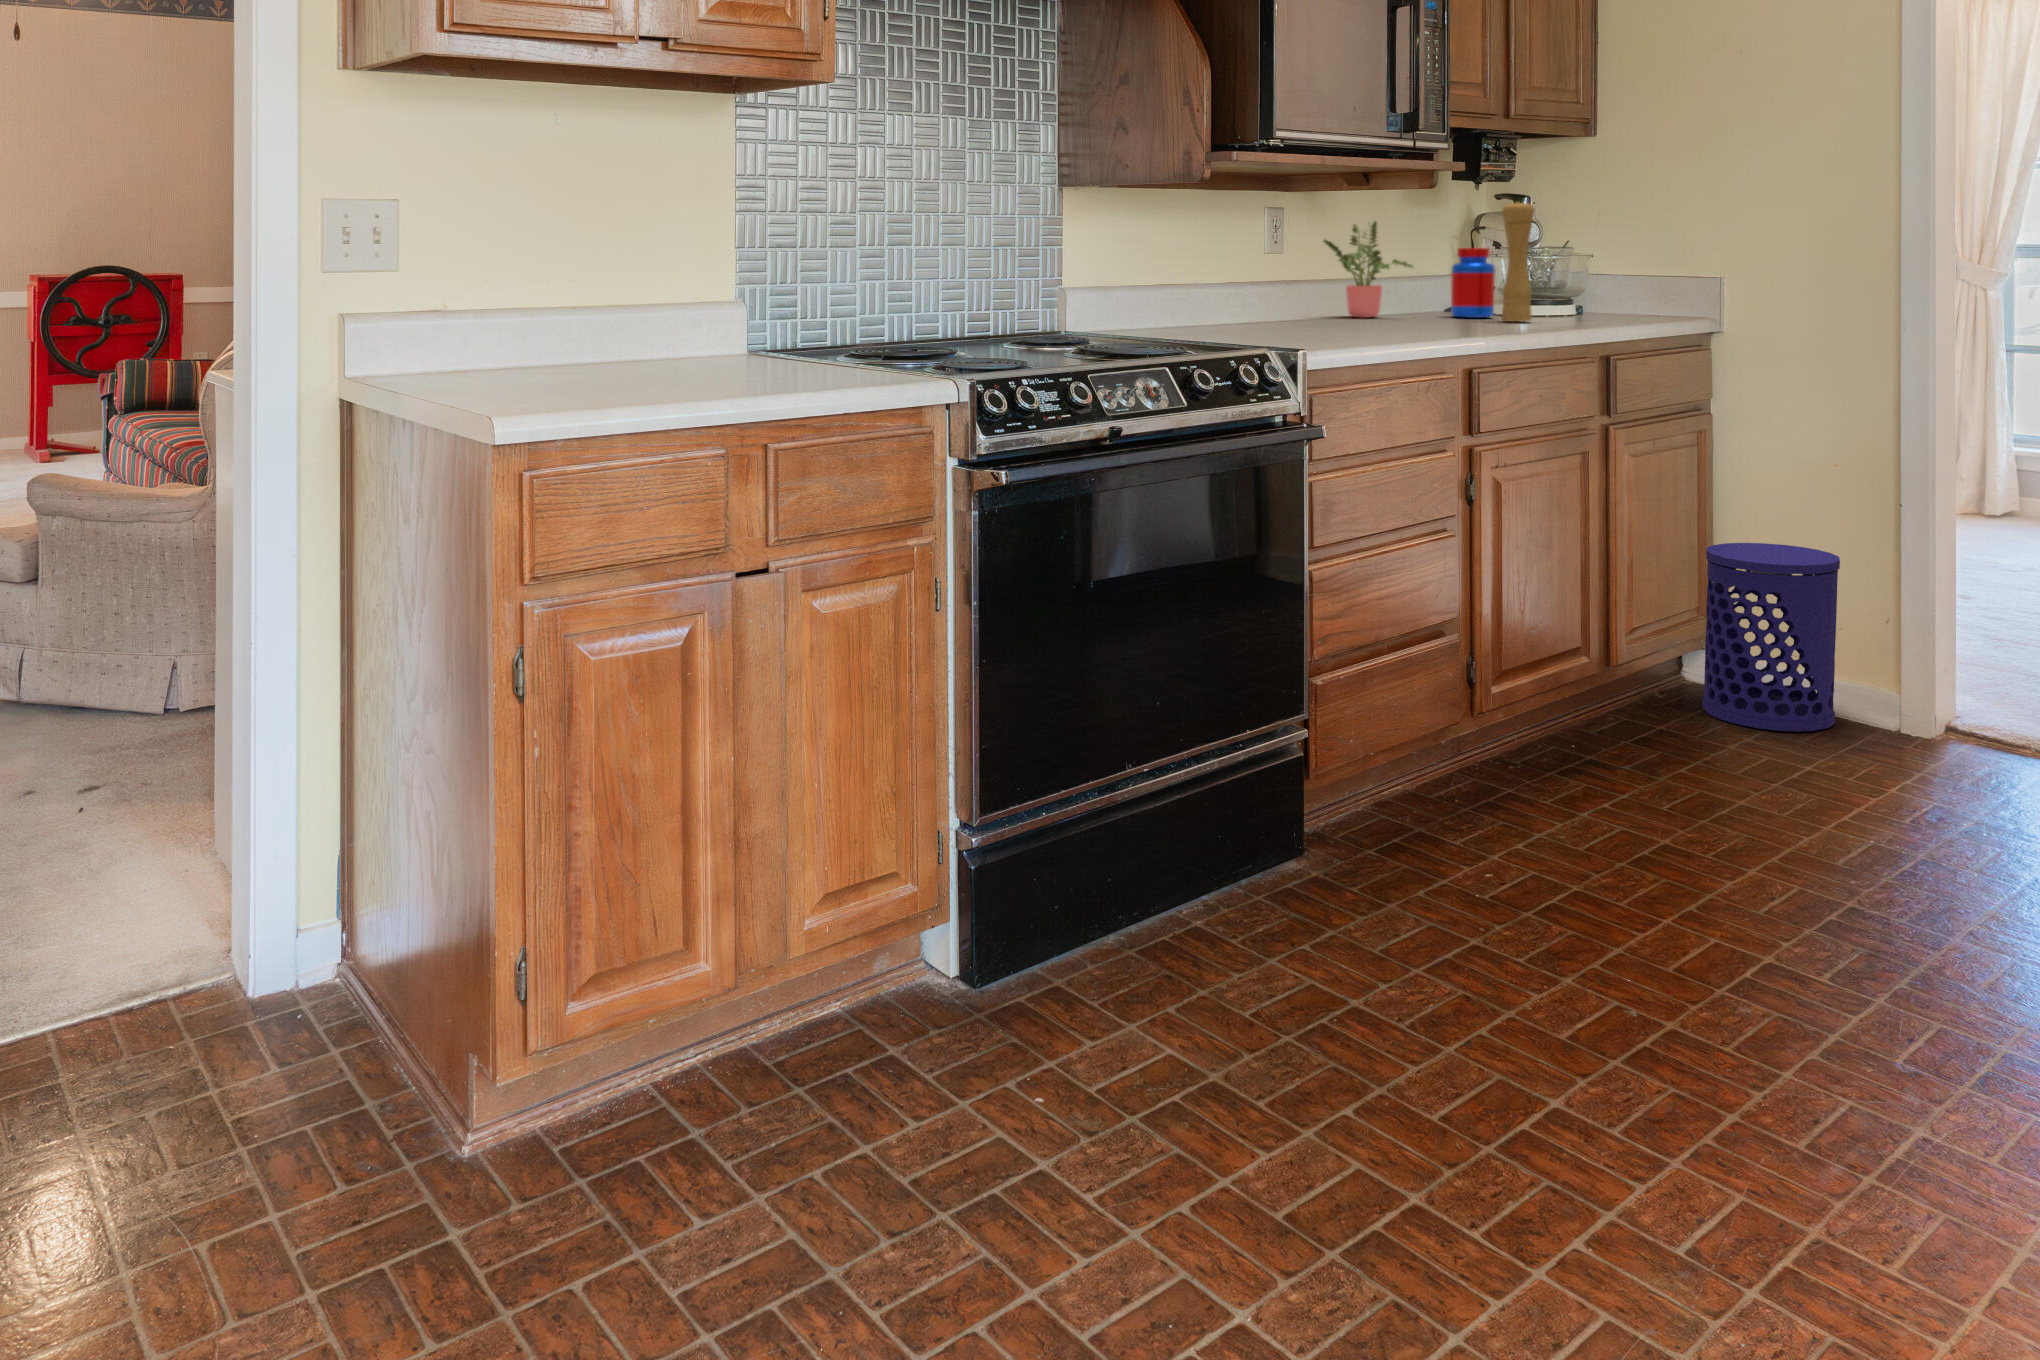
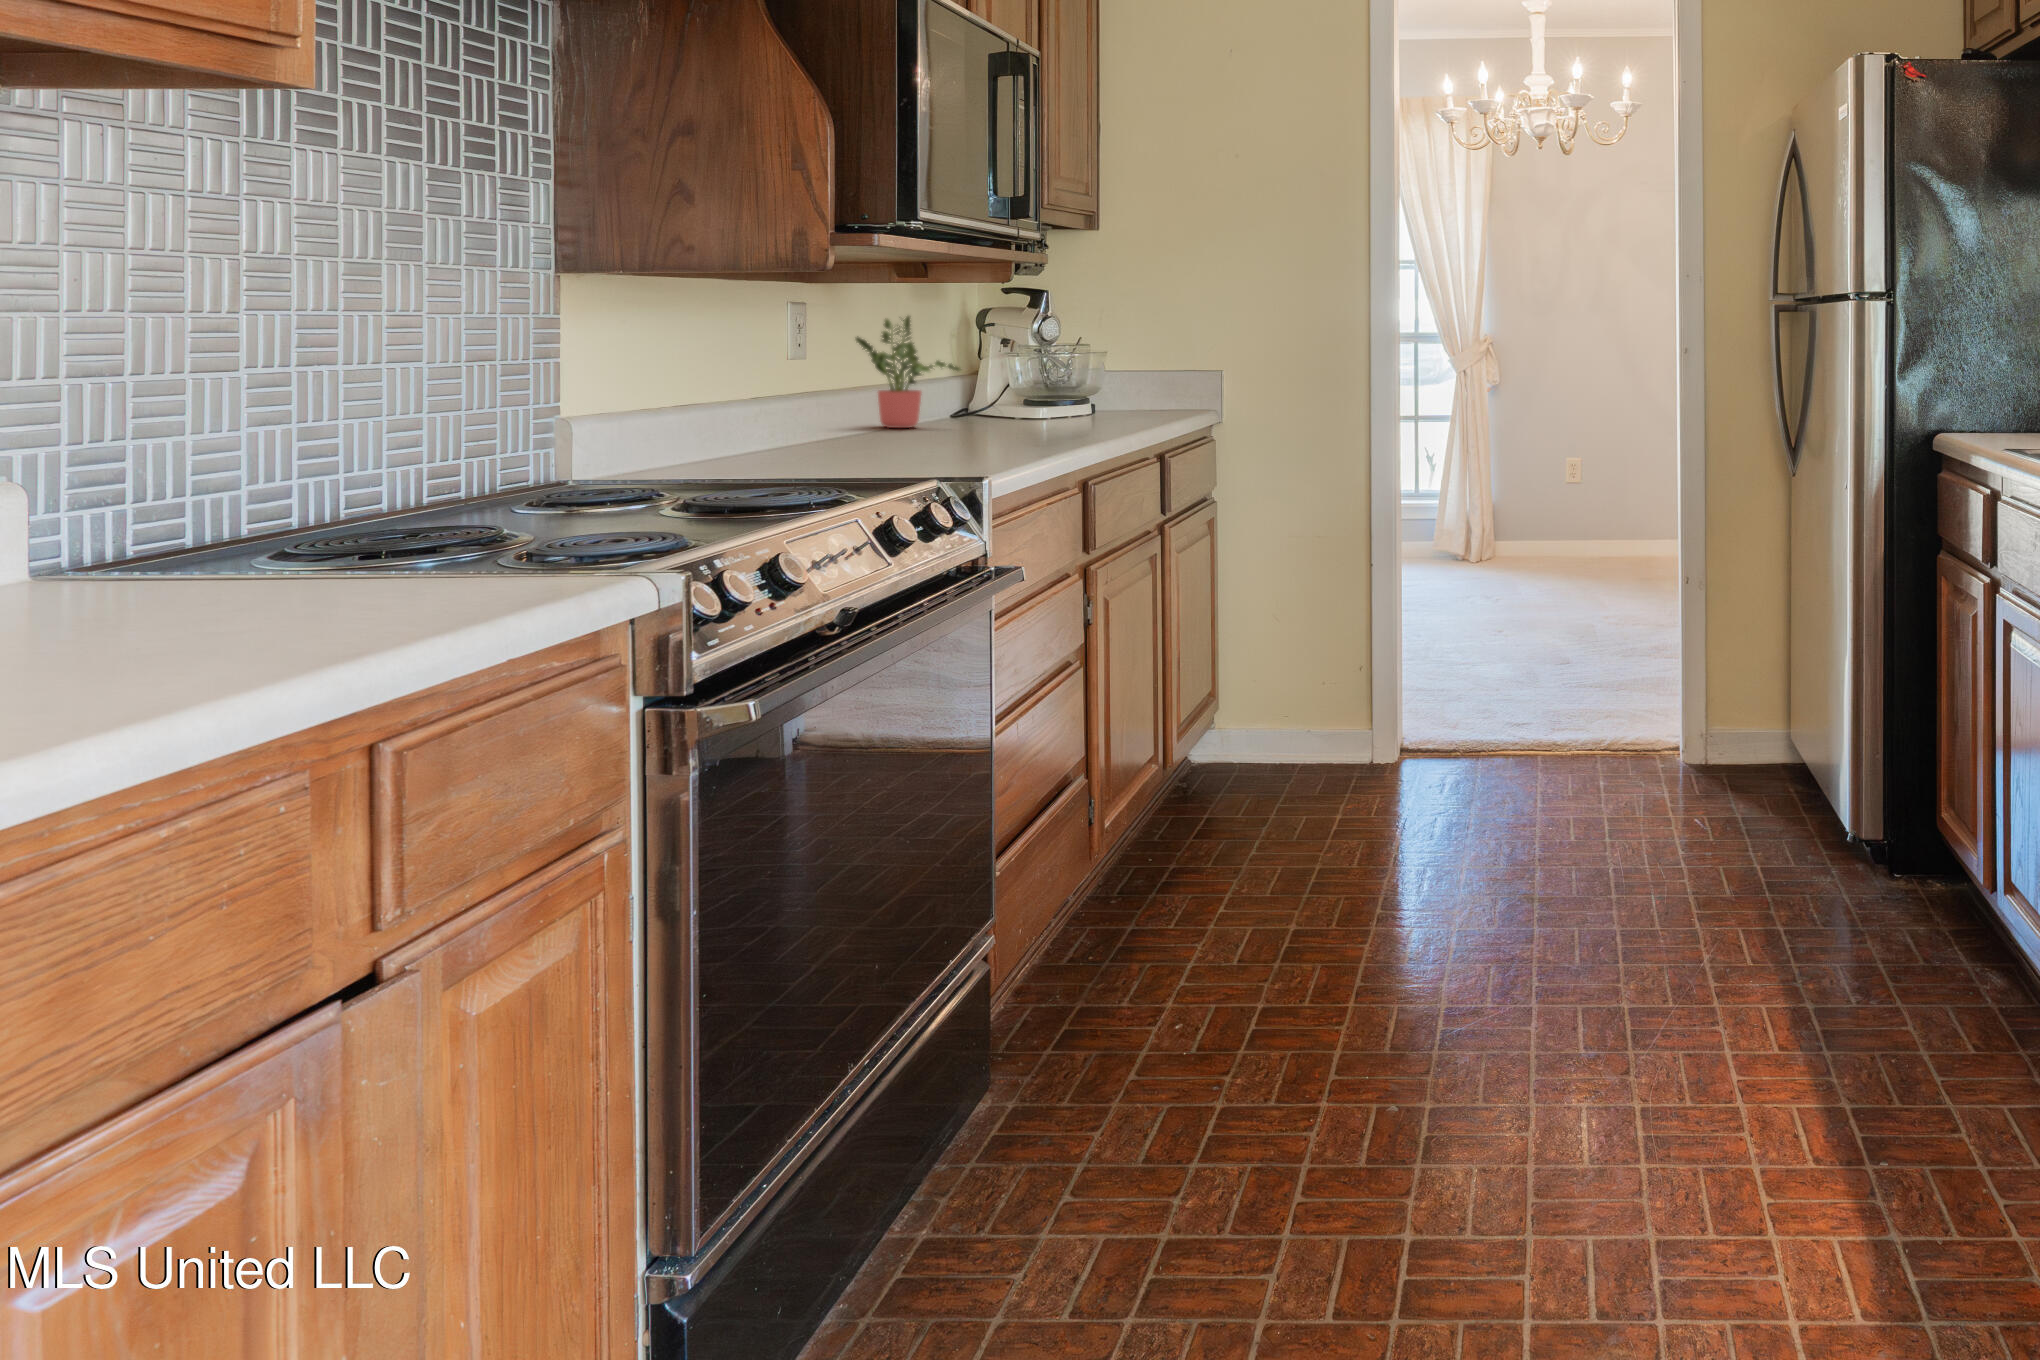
pepper mill: present [1502,201,1535,322] -> none [1055,300,1089,429]
jar: present [1451,248,1495,318] -> none [989,347,1036,424]
waste bin: present [1702,543,1840,732] -> none [1231,625,1342,807]

